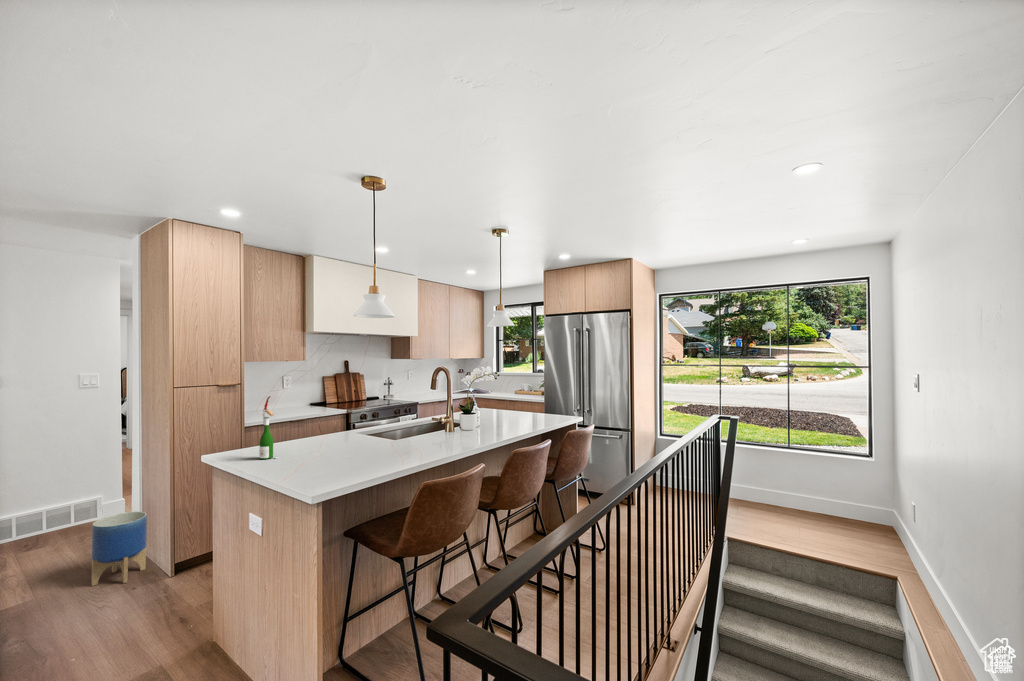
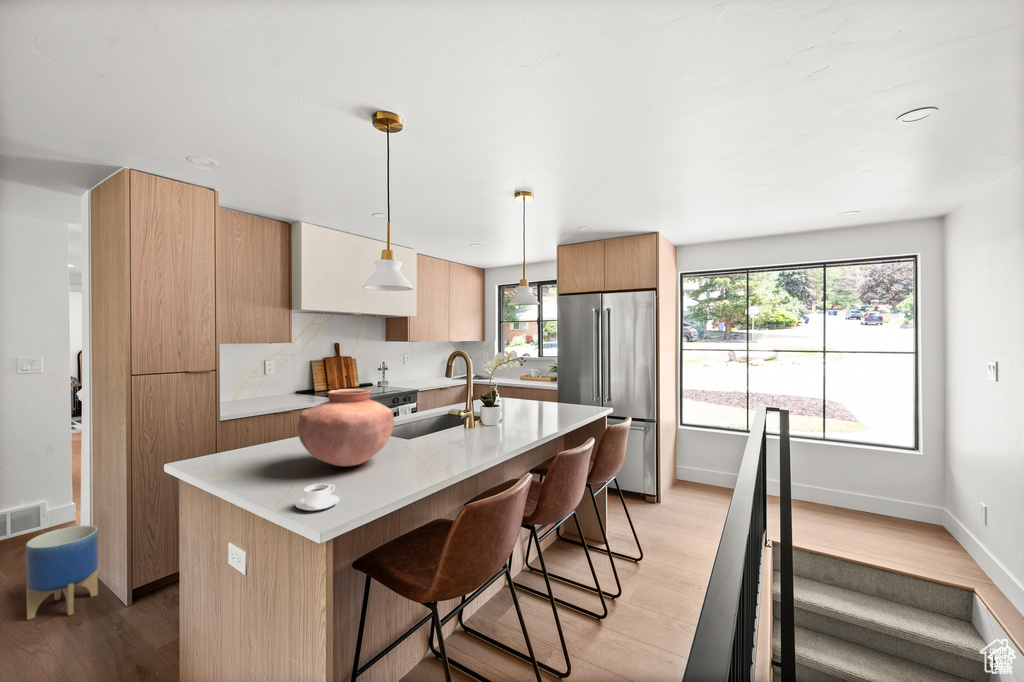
wine bottle: present [259,396,278,459] -> none [241,388,266,471]
vase: none [302,397,377,457] -> present [297,389,394,466]
coffee cup: none [296,465,329,483] -> present [296,484,340,511]

